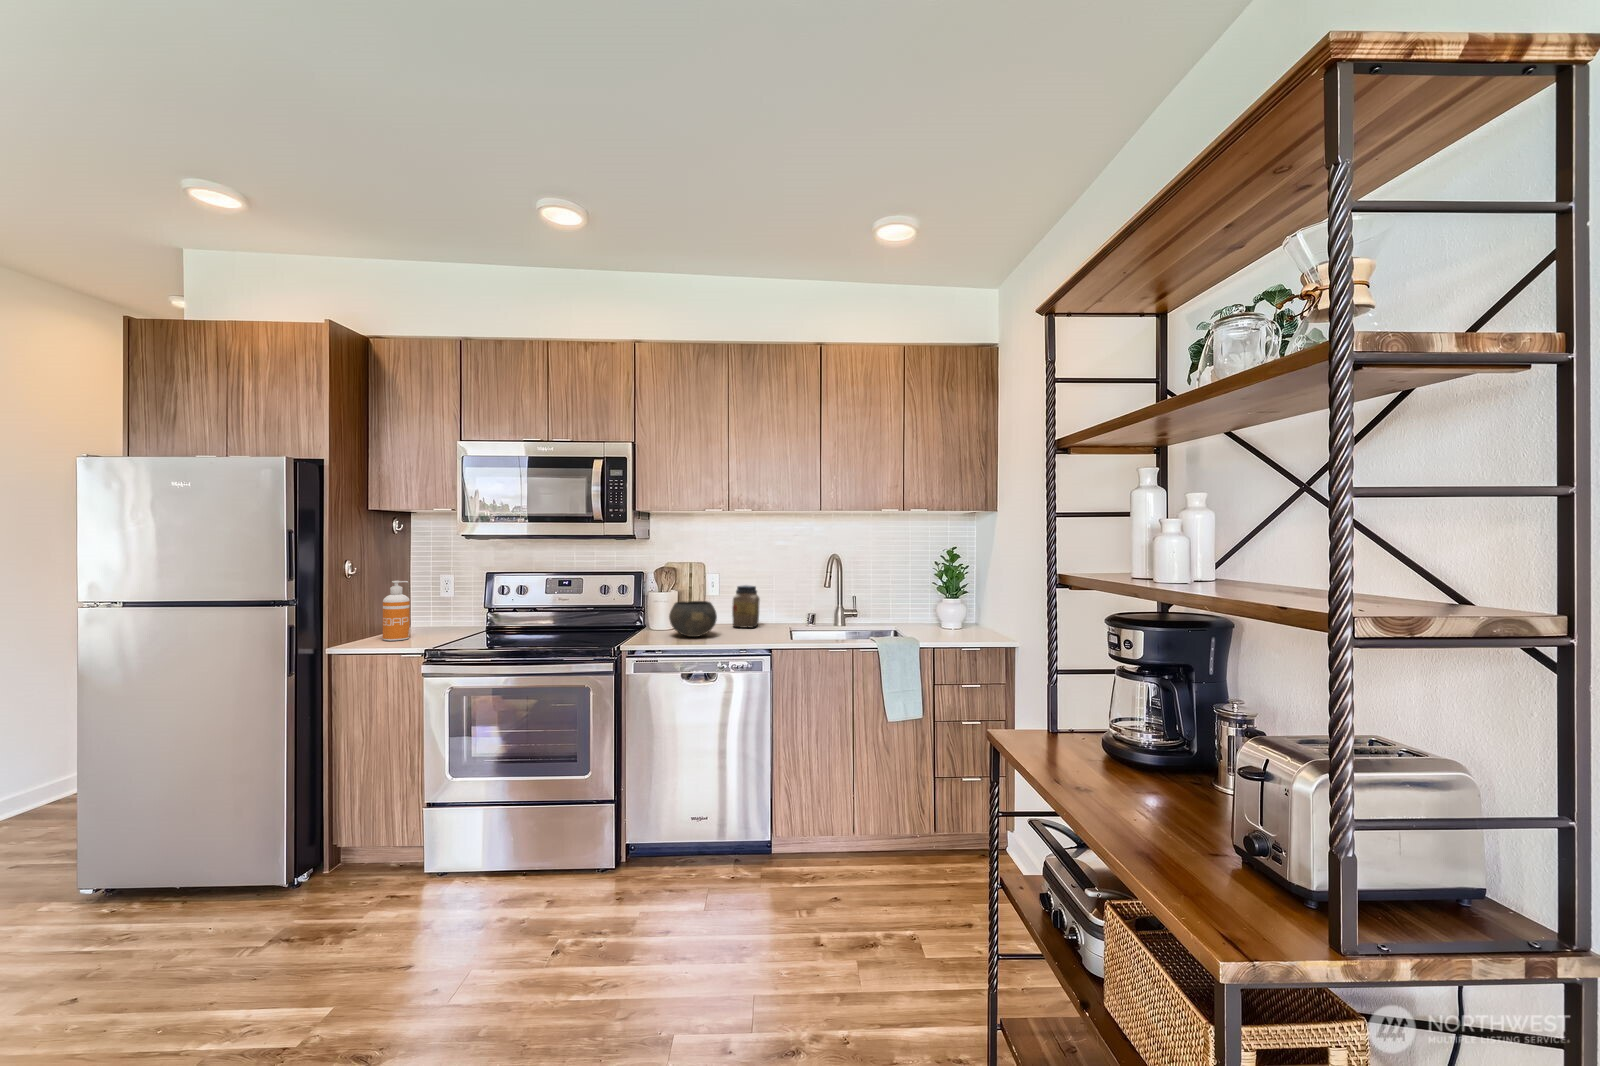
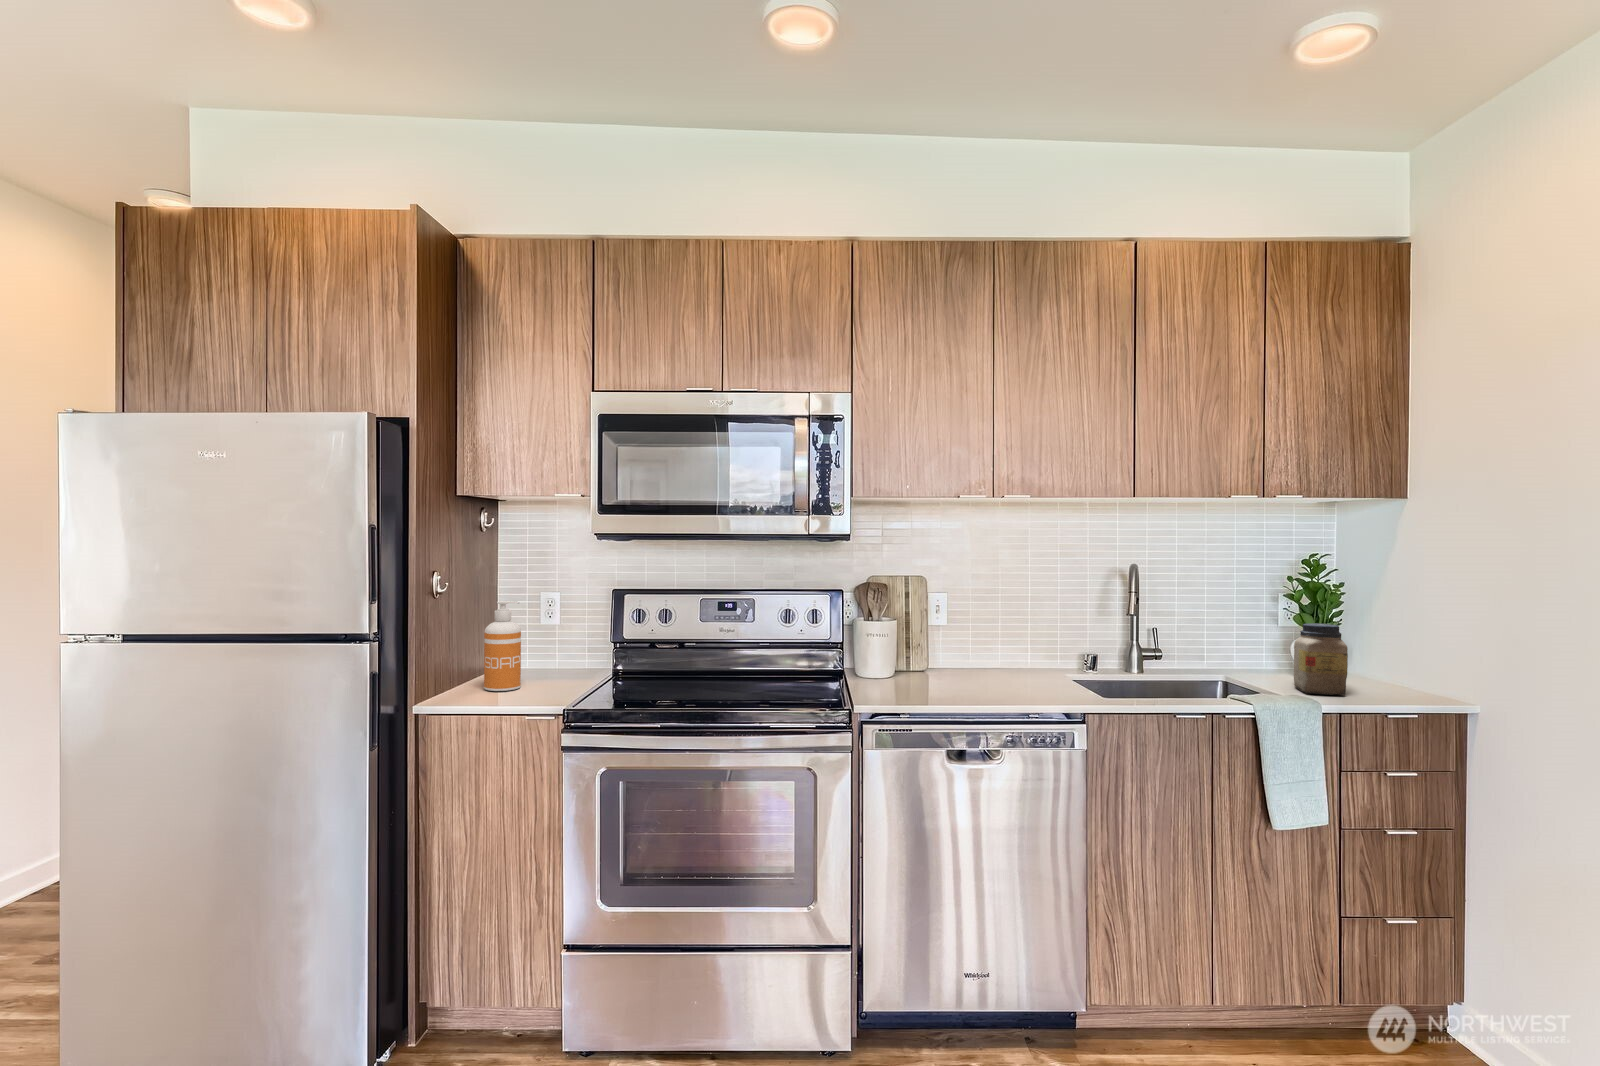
jar: present [732,585,760,628] -> present [1294,623,1348,695]
bowl: present [669,601,717,637] -> none [903,634,976,689]

